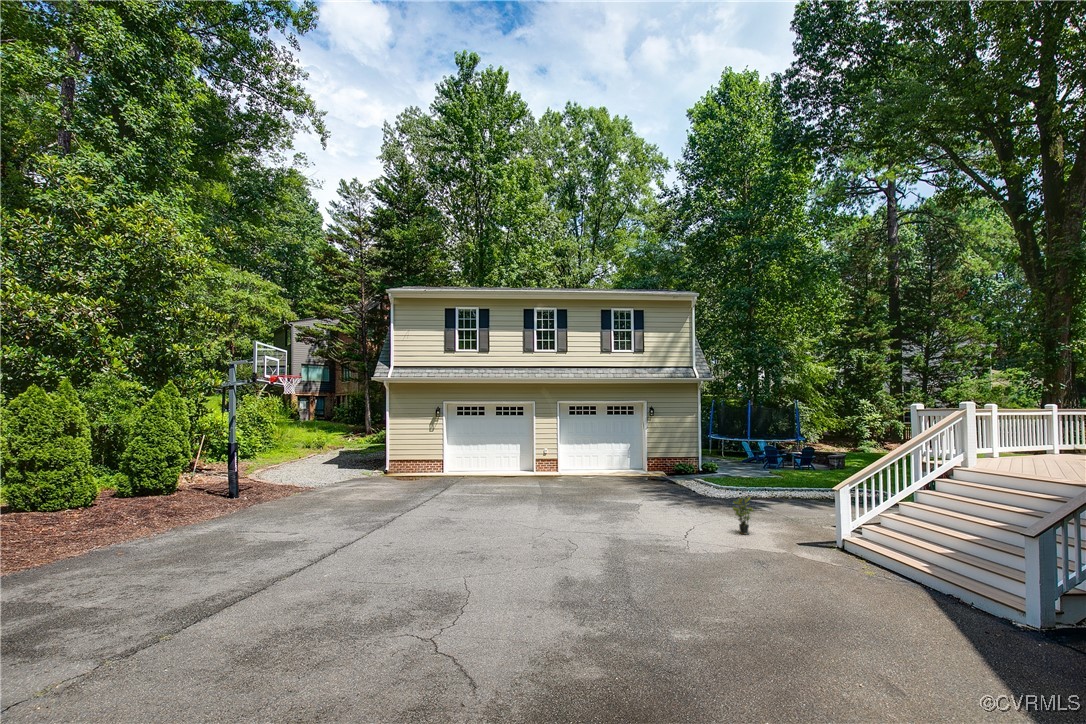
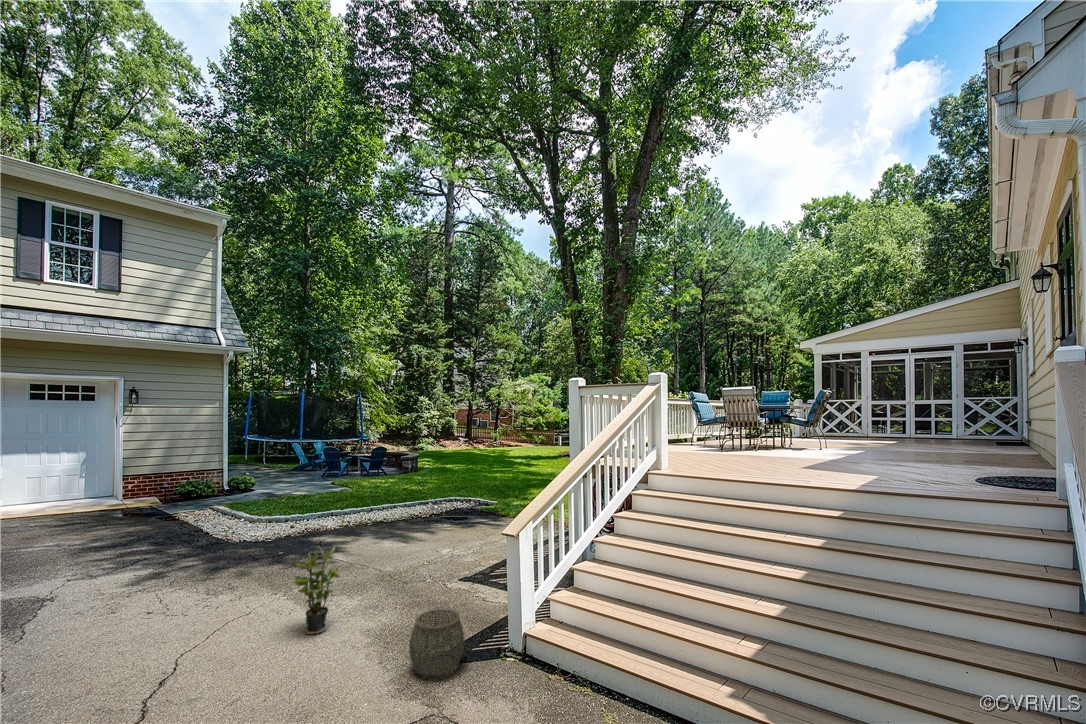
woven basket: none [780,531,809,558] -> present [409,609,464,677]

